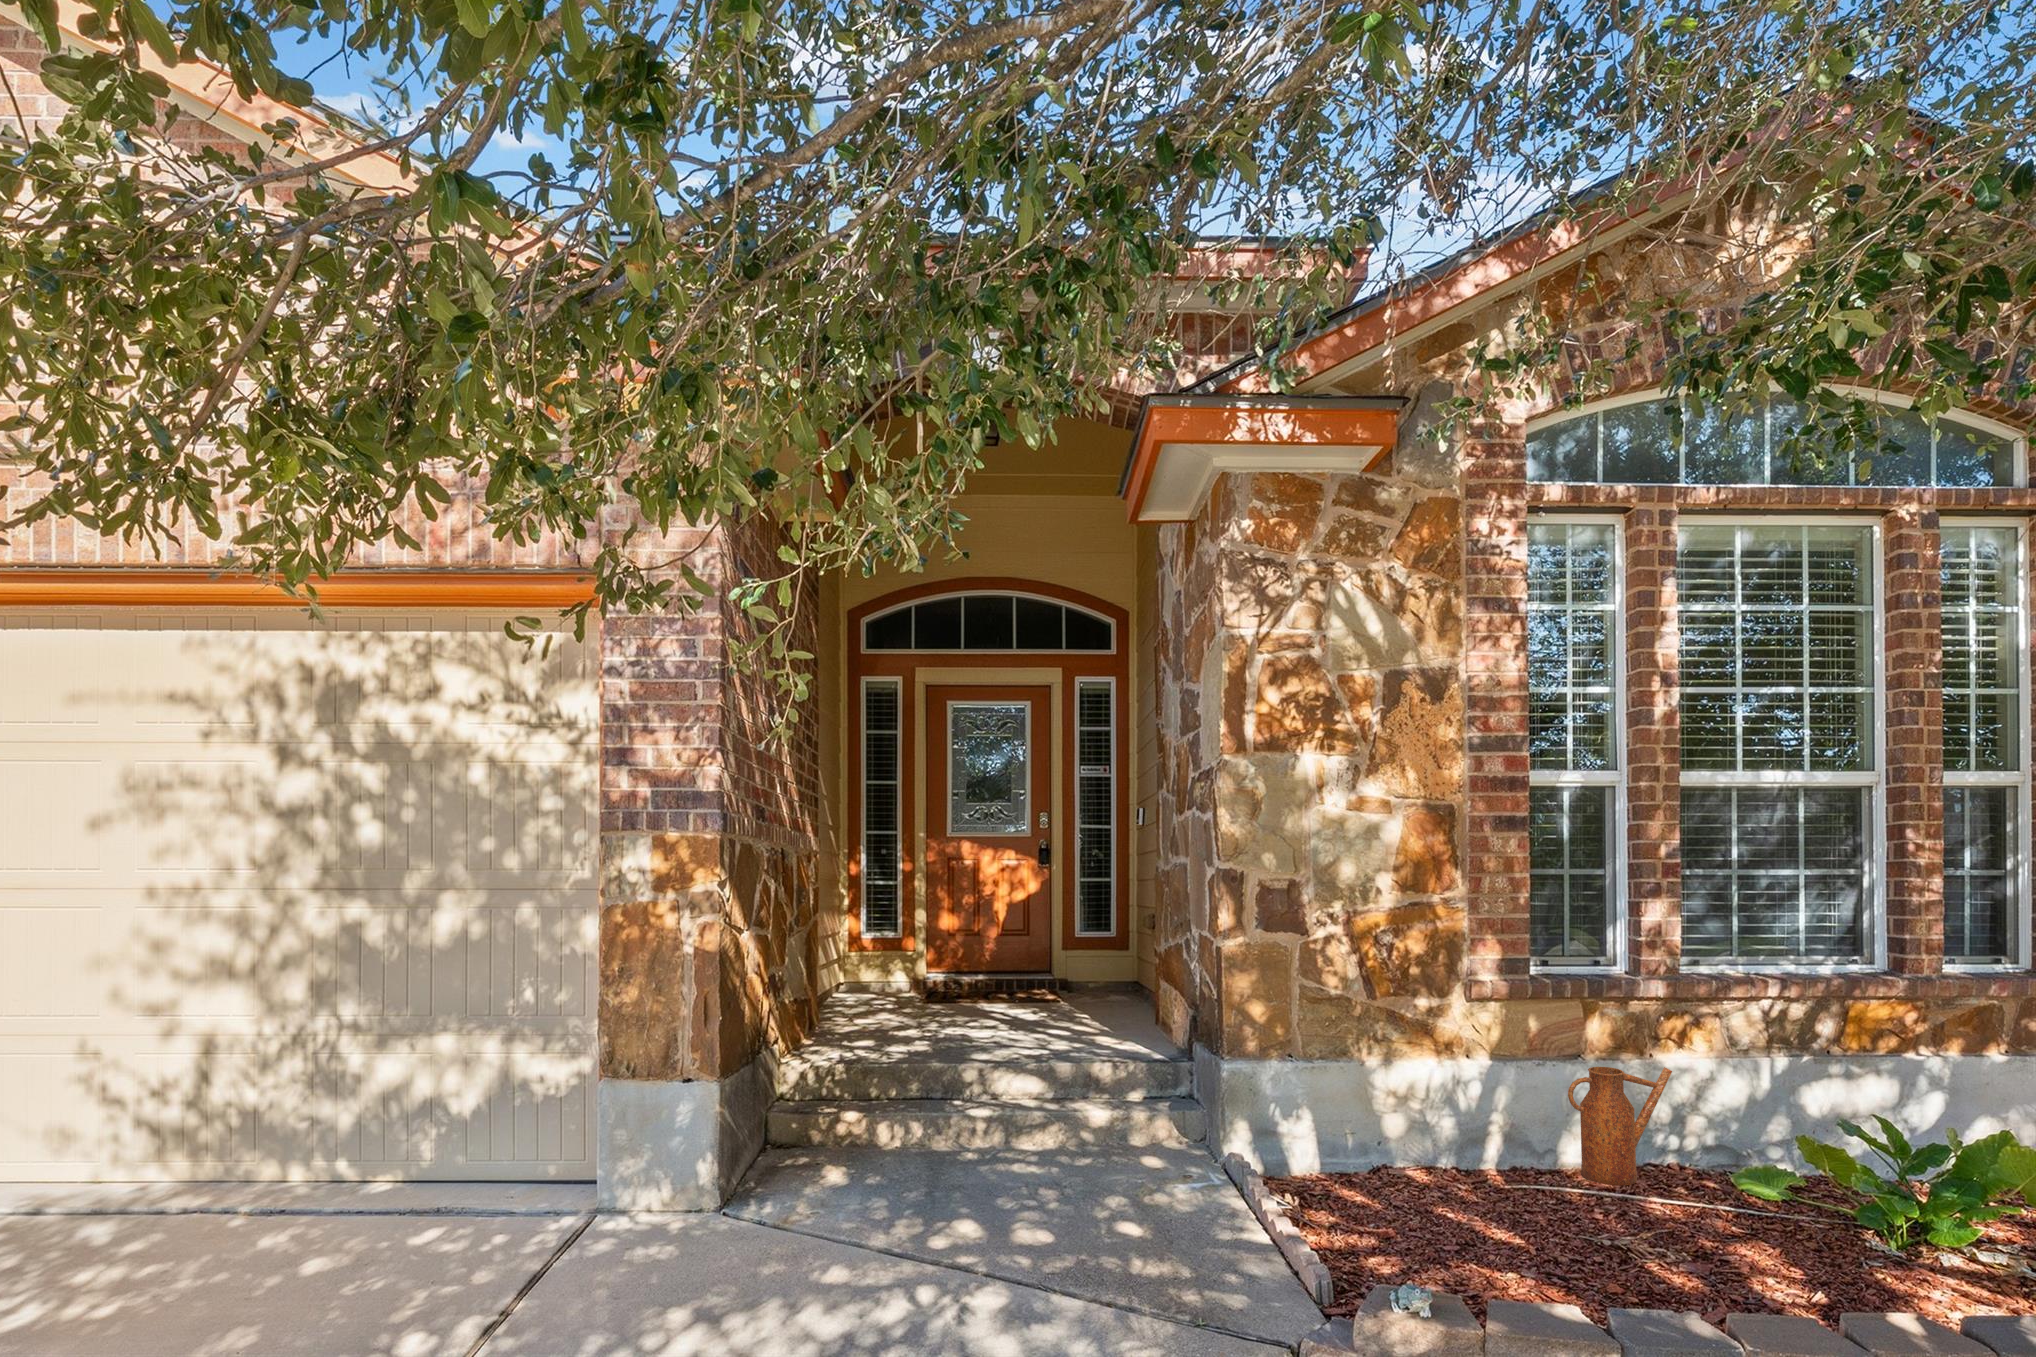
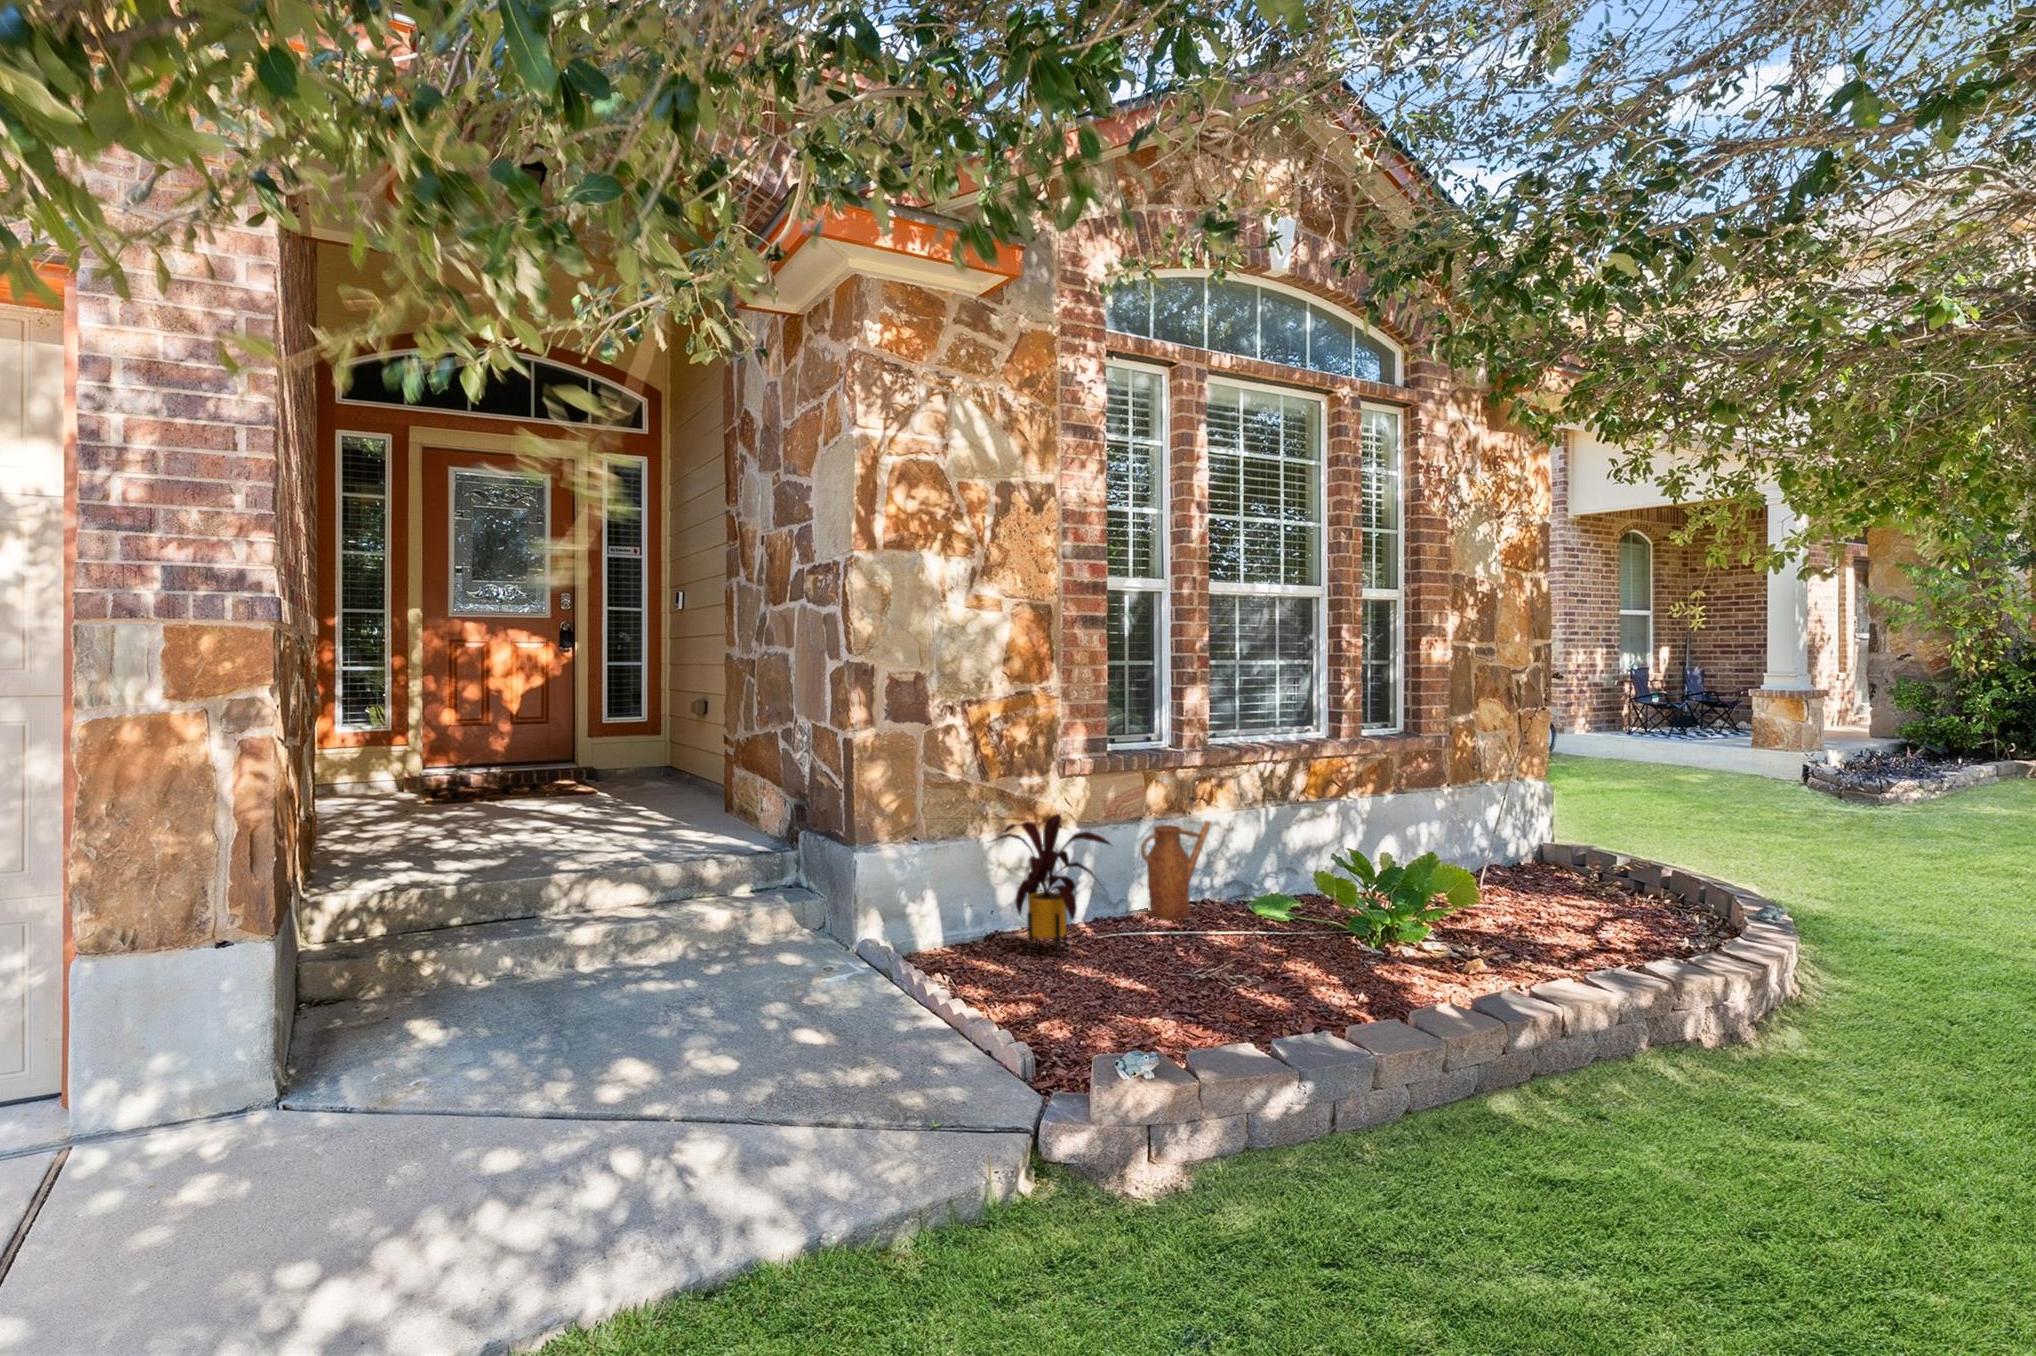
house plant: none [1352,1043,1493,1208] -> present [993,814,1111,957]

